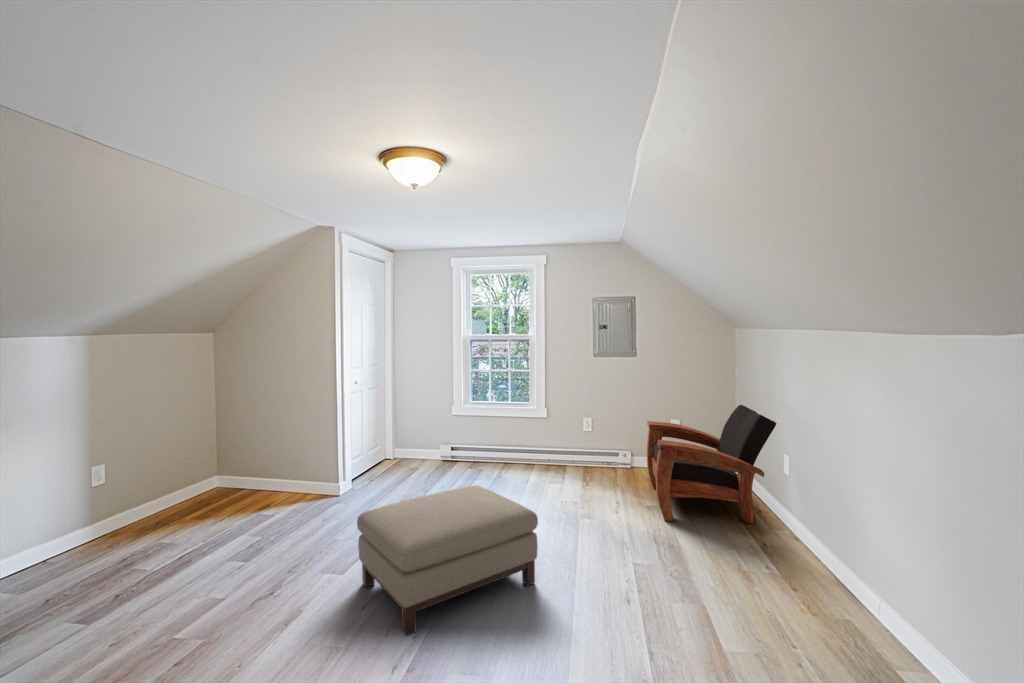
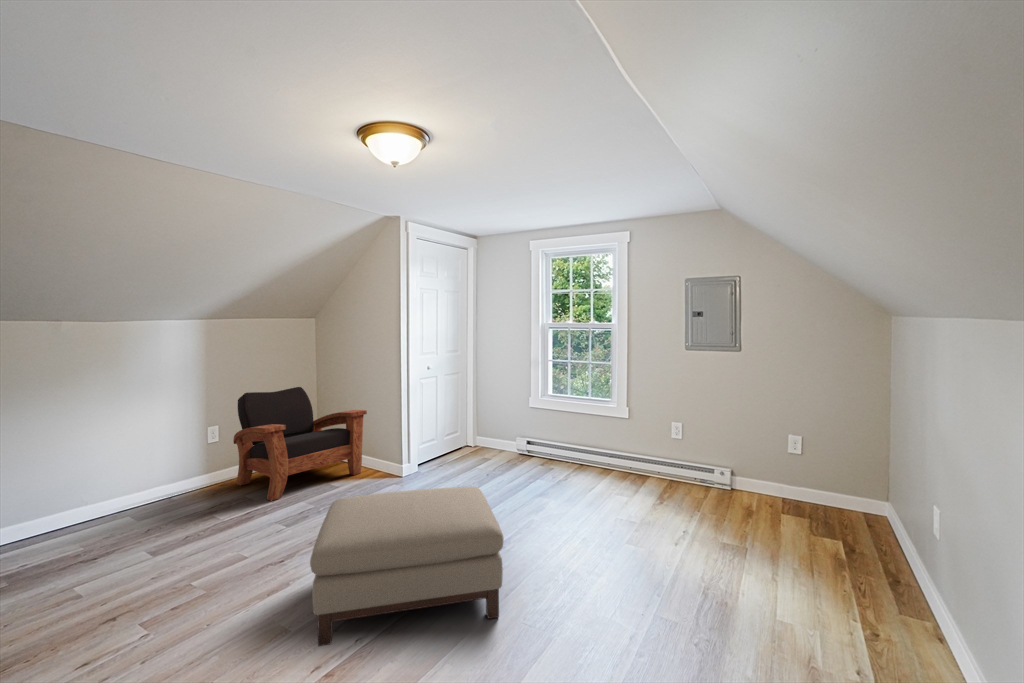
armchair: present [647,405,776,524] -> present [233,387,367,501]

